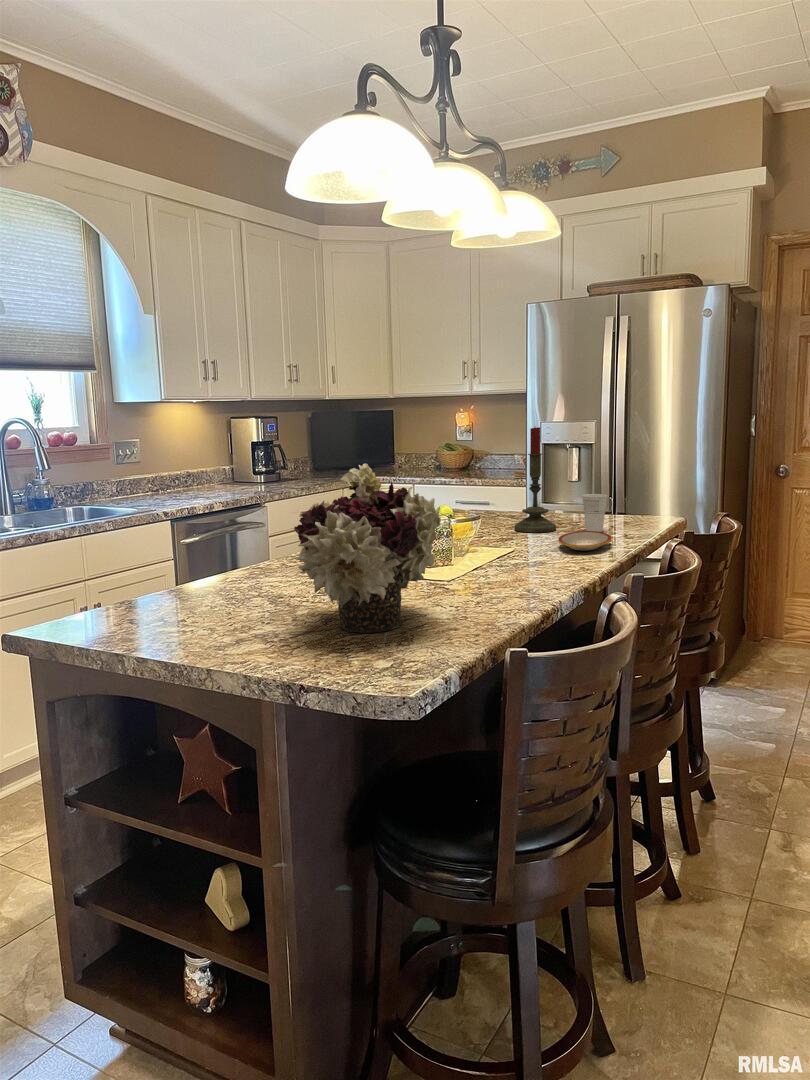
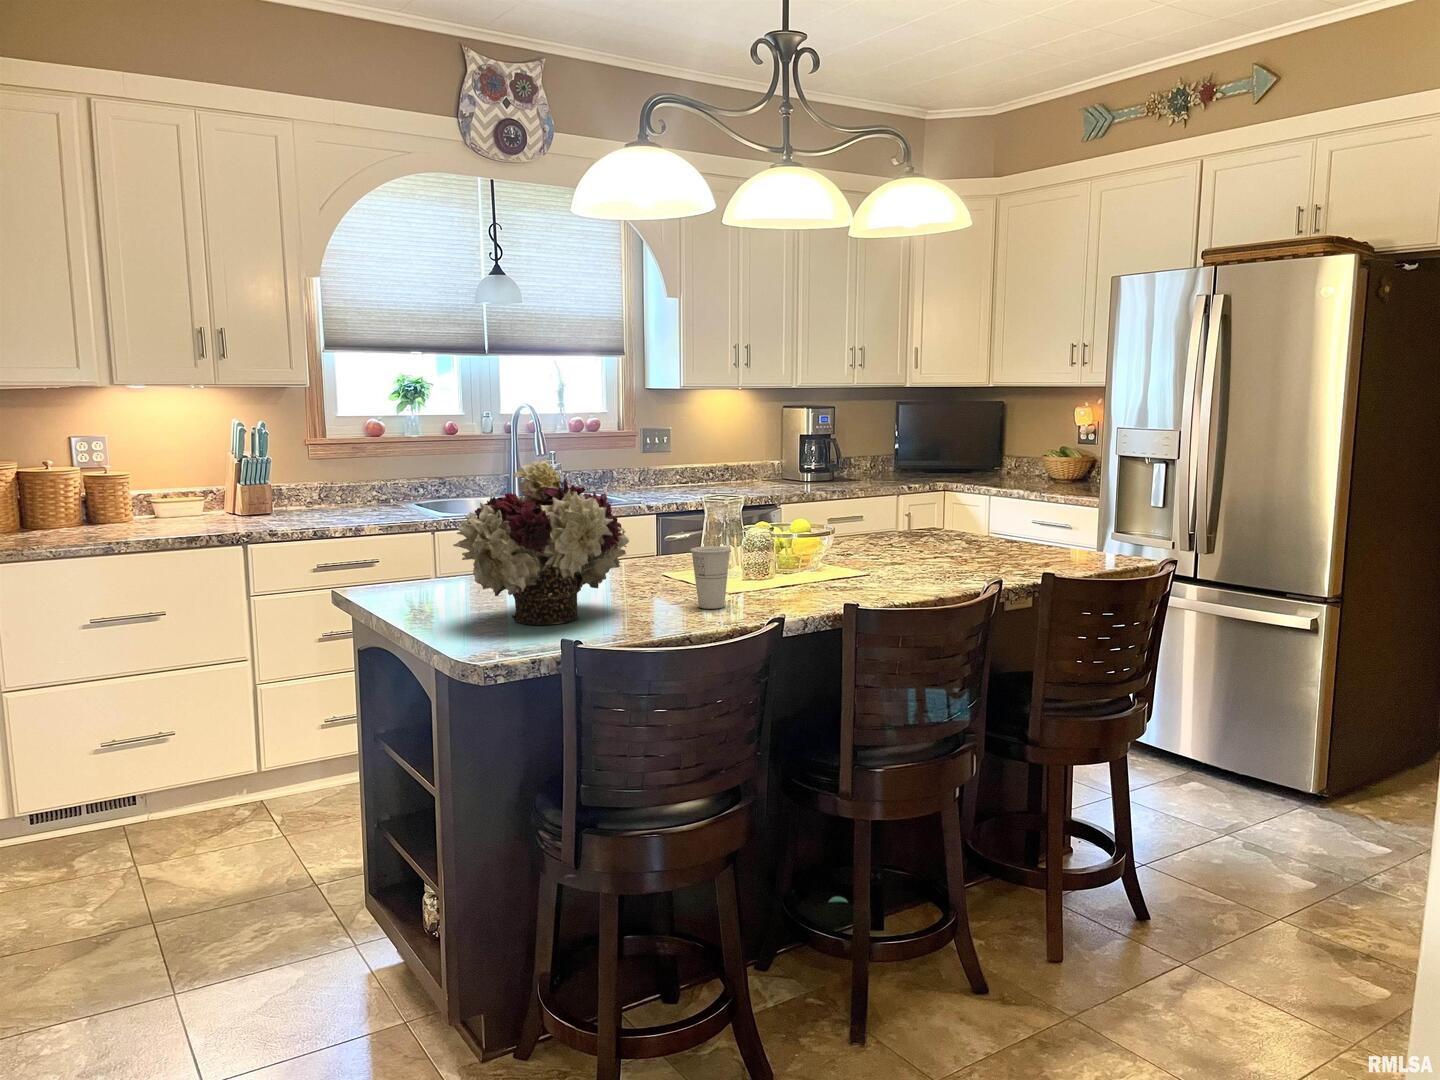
candle: present [515,427,556,533] -> none [938,422,990,556]
cup: present [582,494,608,532] -> present [690,546,731,609]
plate: present [558,531,611,551] -> none [916,557,1003,579]

